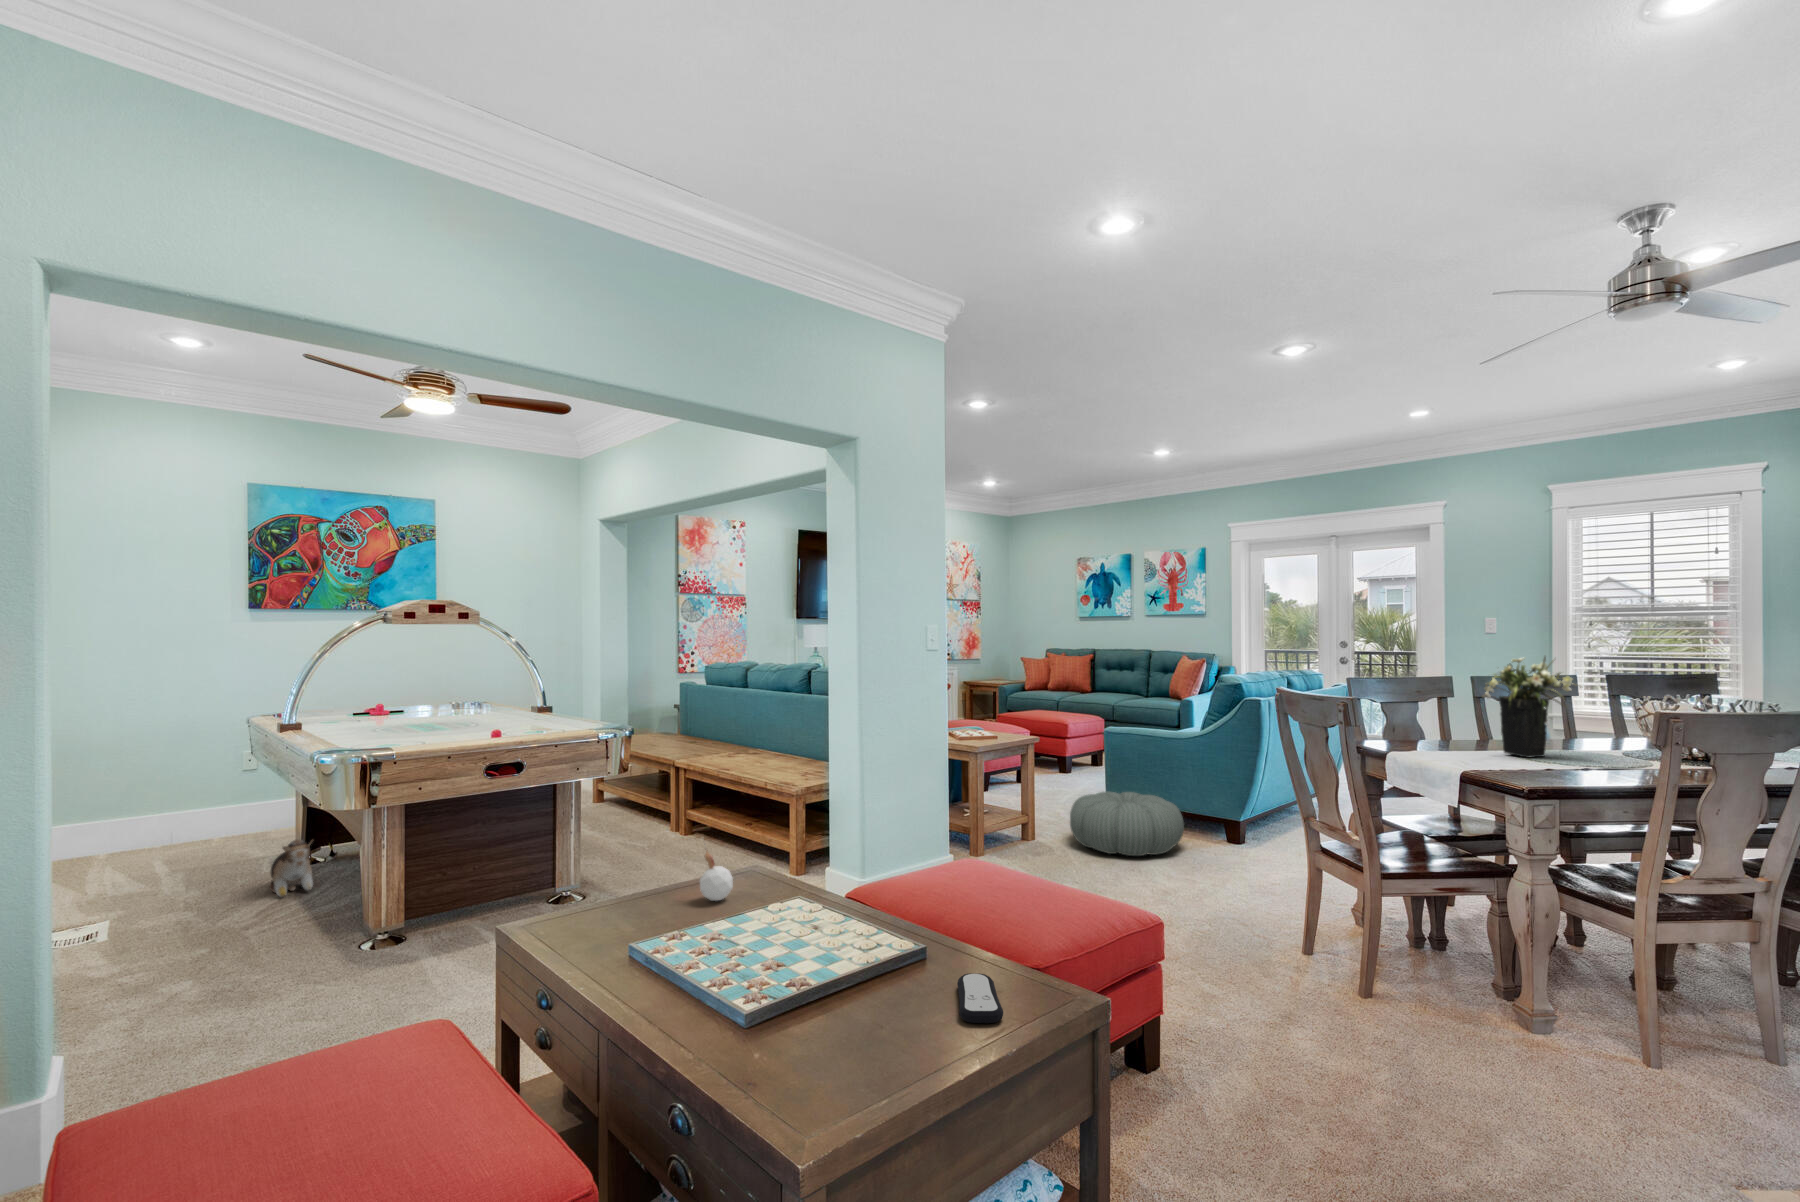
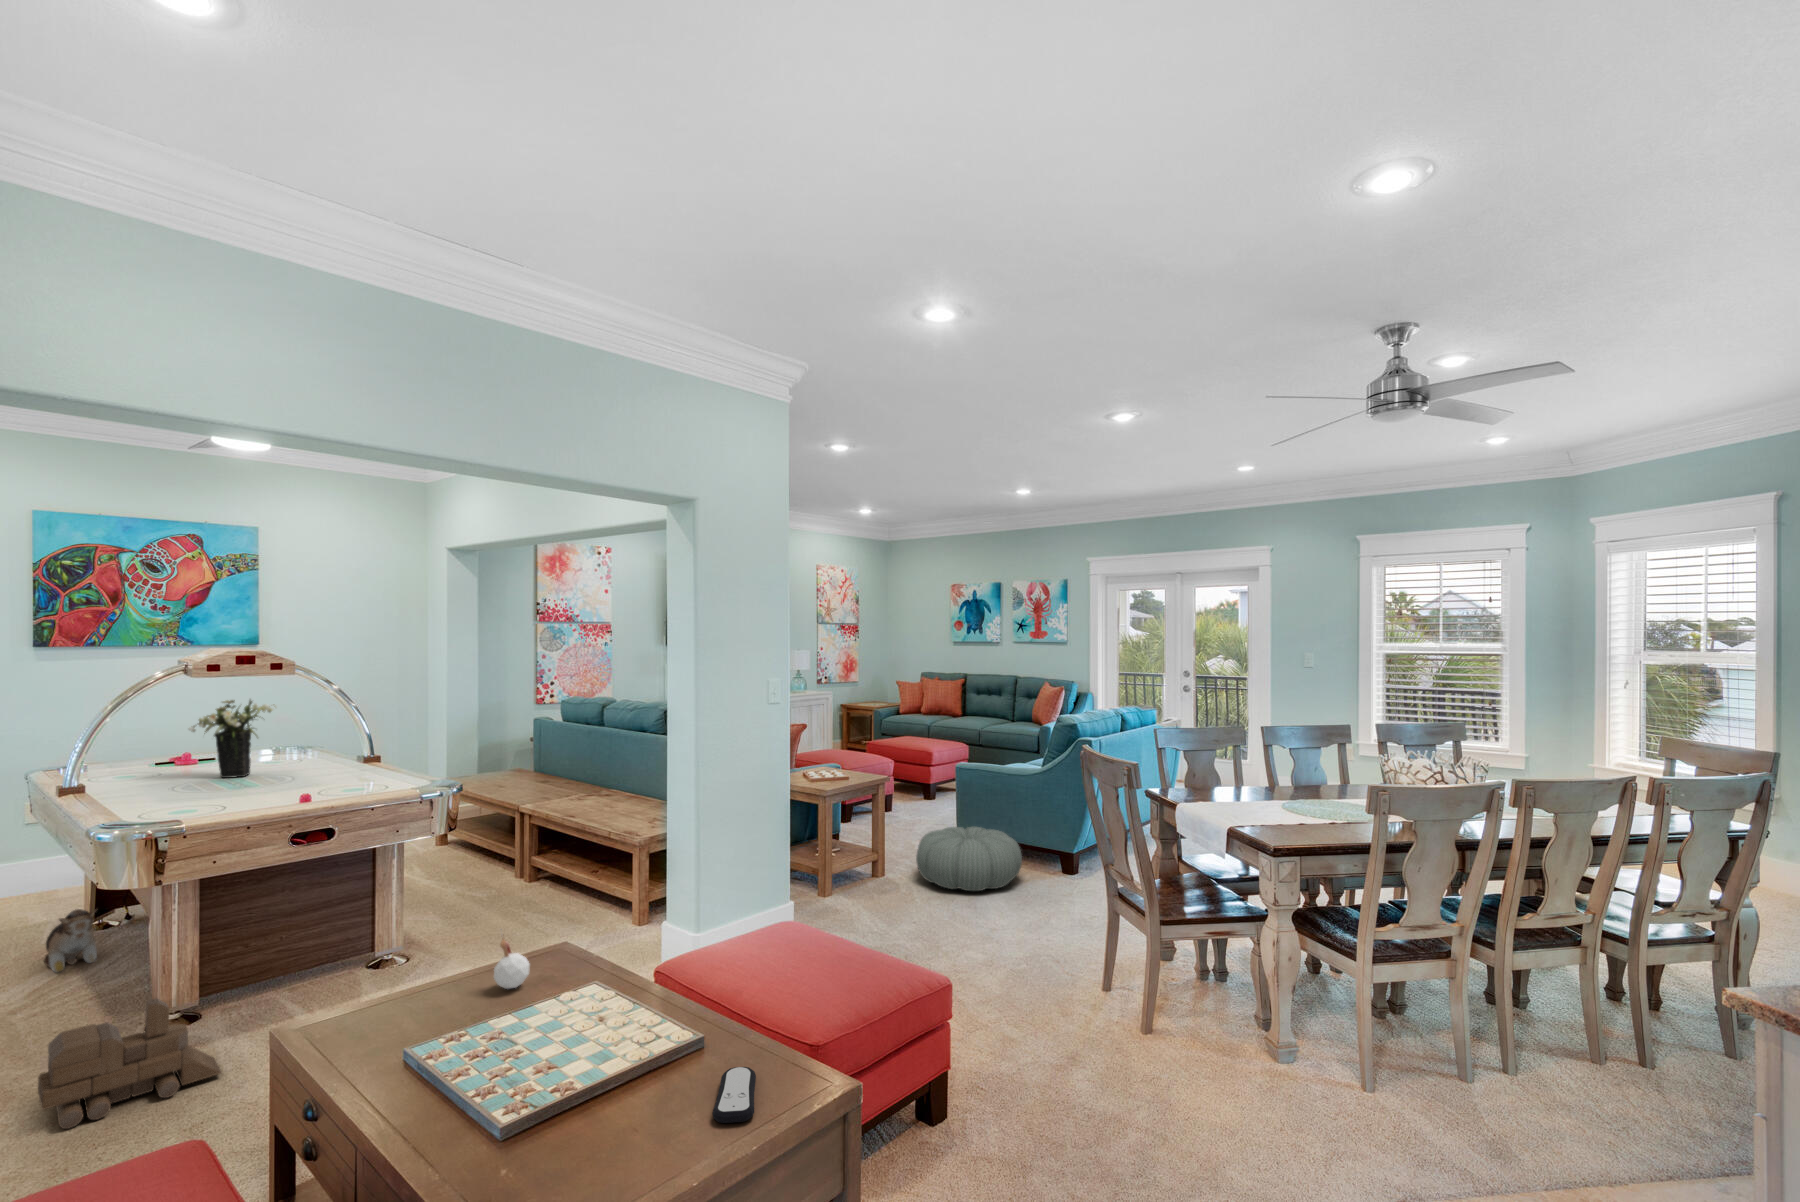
flower arrangement: present [1482,657,1573,758] -> present [189,700,273,778]
toy train: none [280,912,434,1026] -> present [38,998,222,1129]

